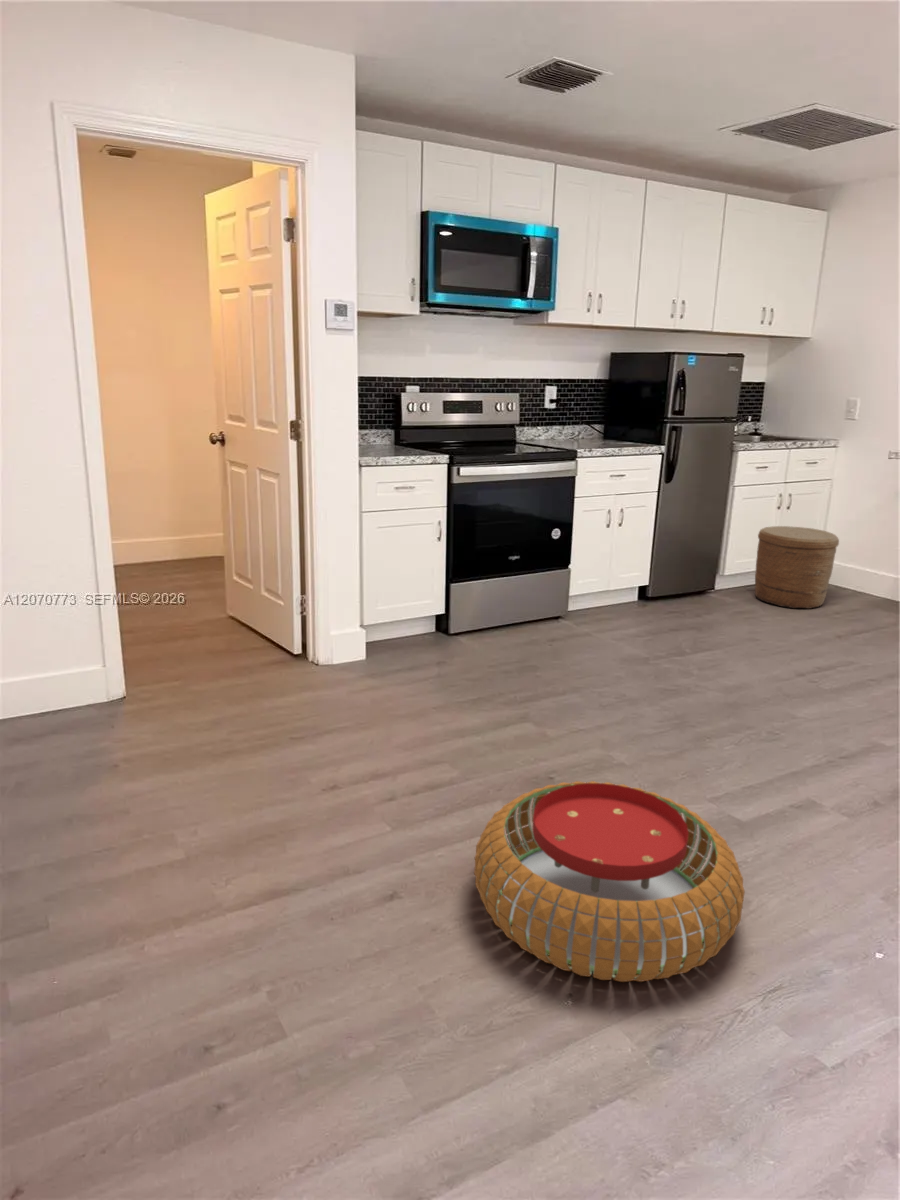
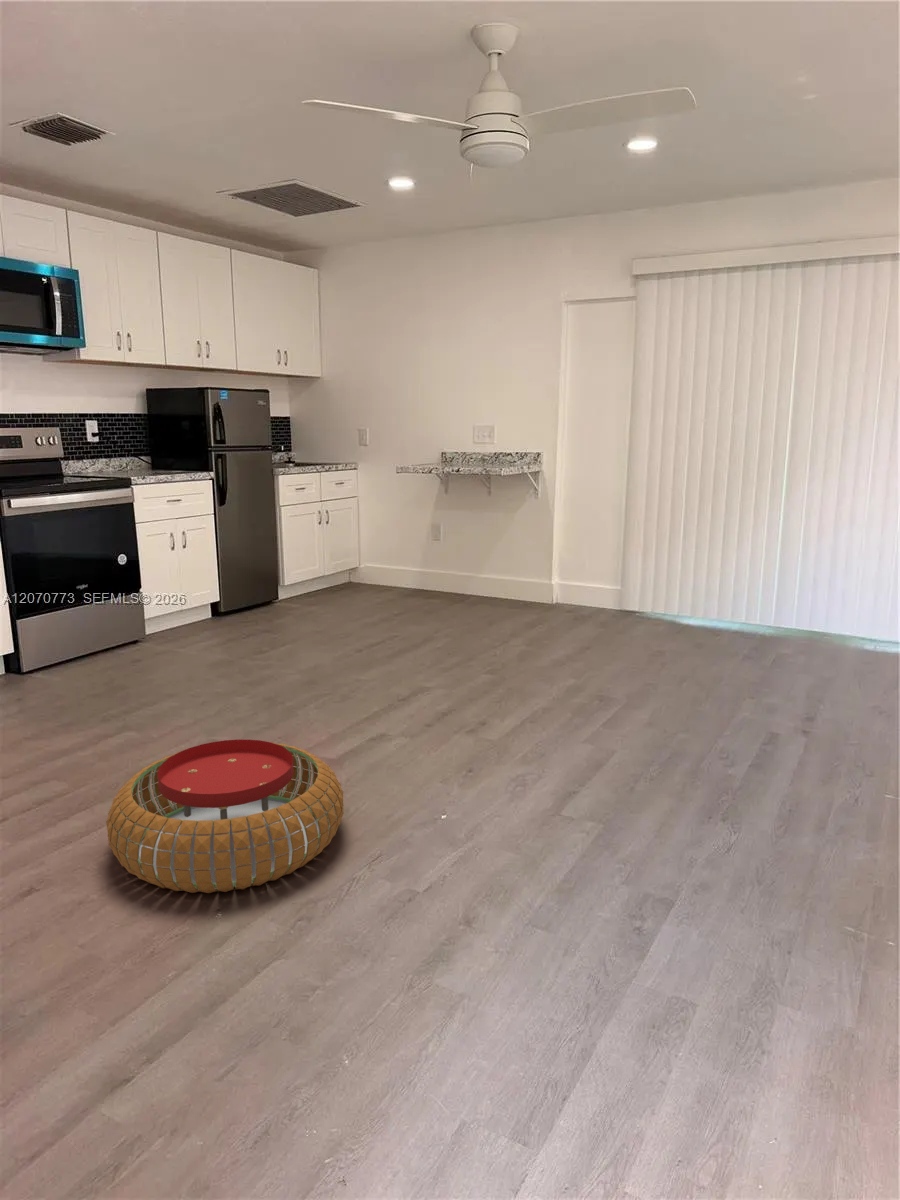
woven basket: present [755,526,839,609] -> none [306,535,370,603]

